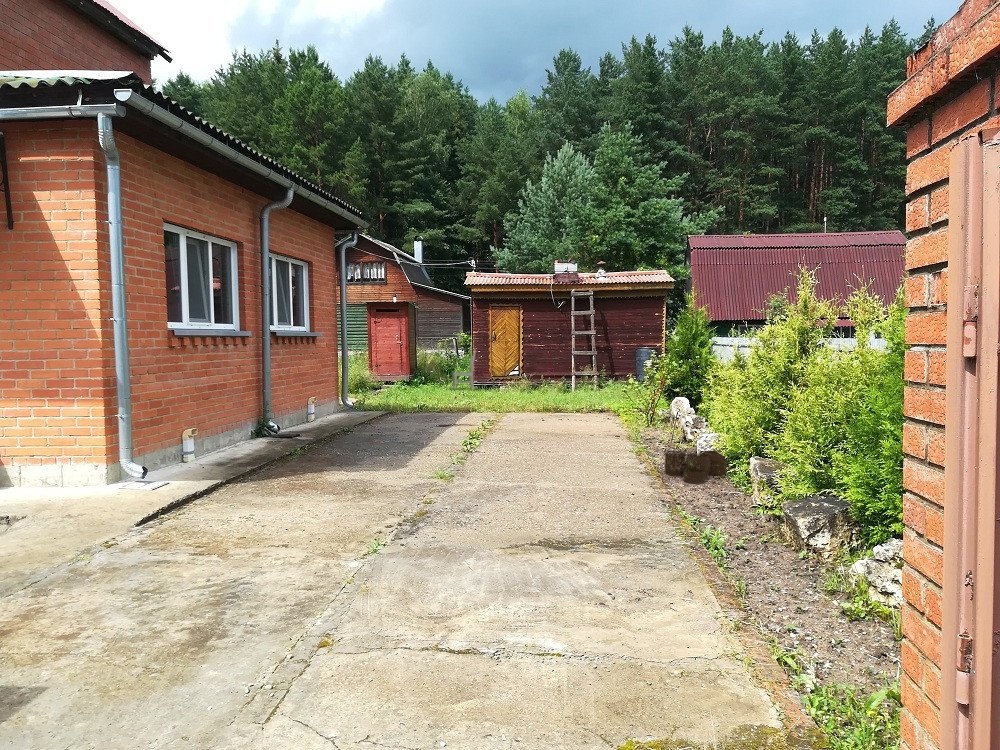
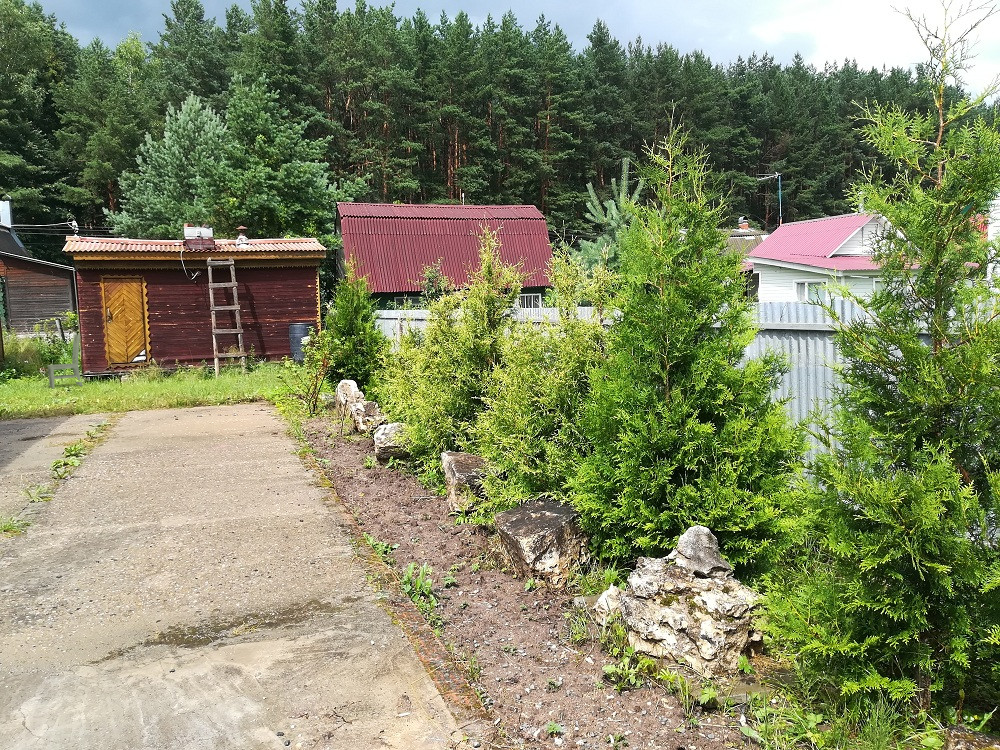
woven basket: present [665,450,726,484] -> none [337,443,411,492]

